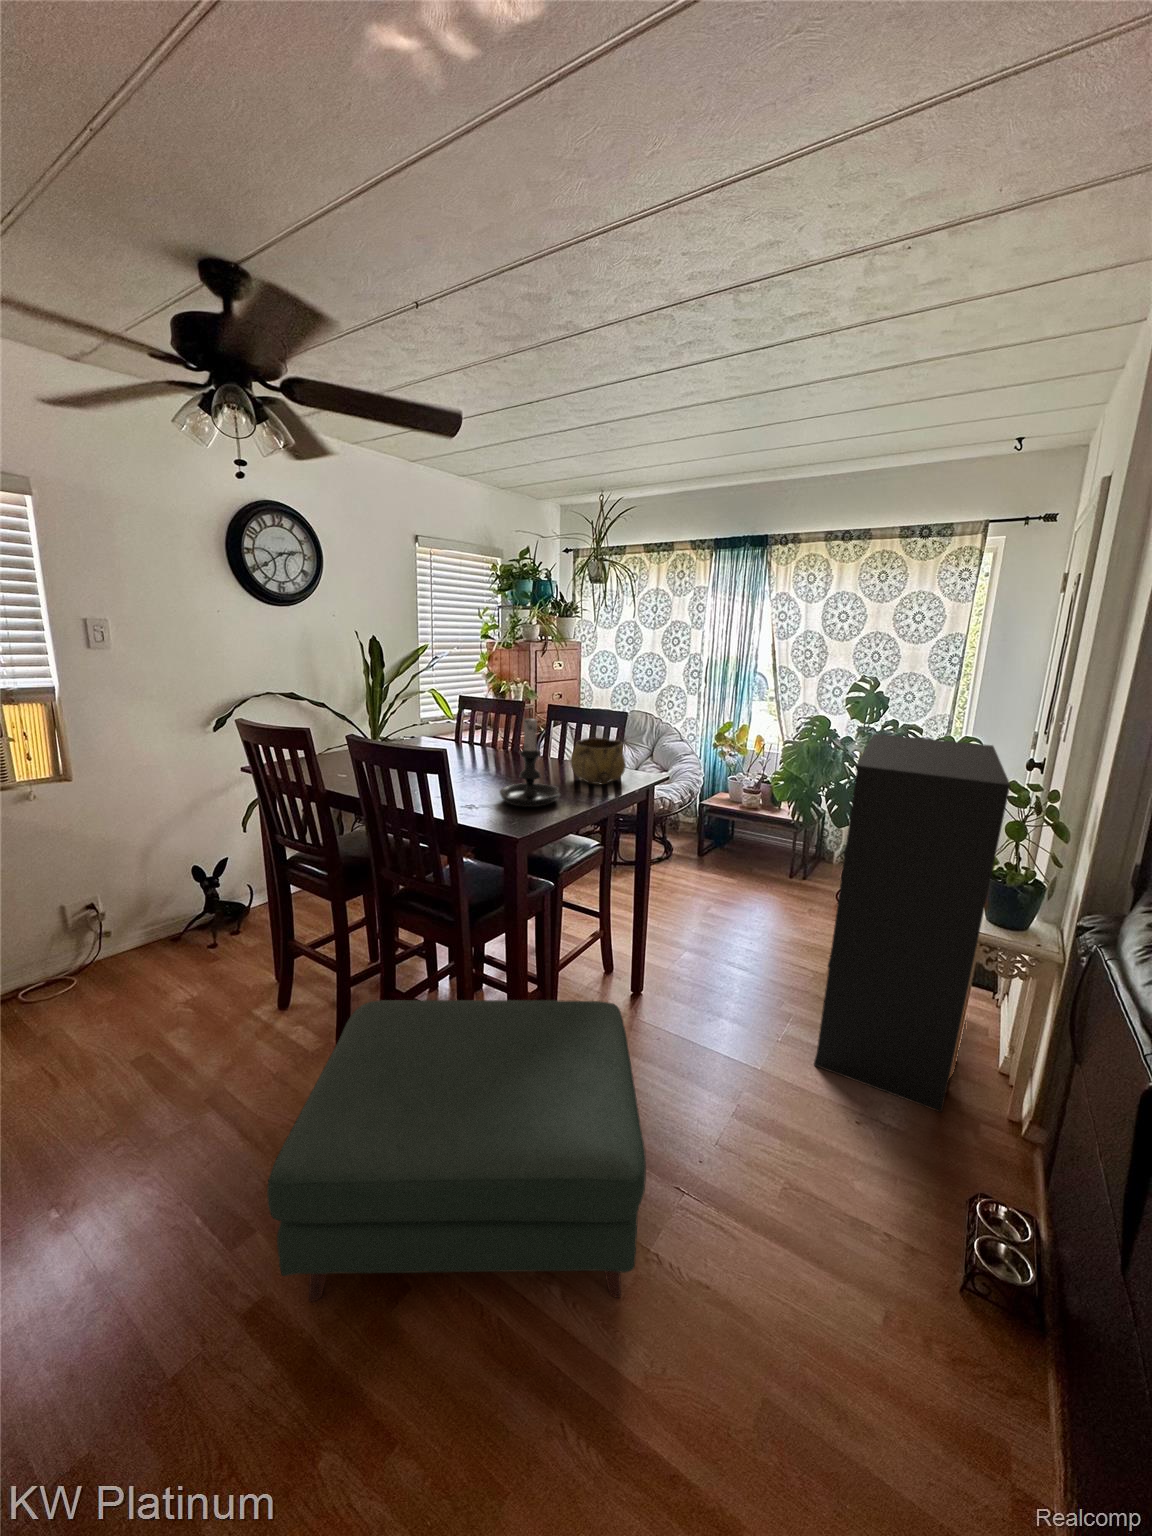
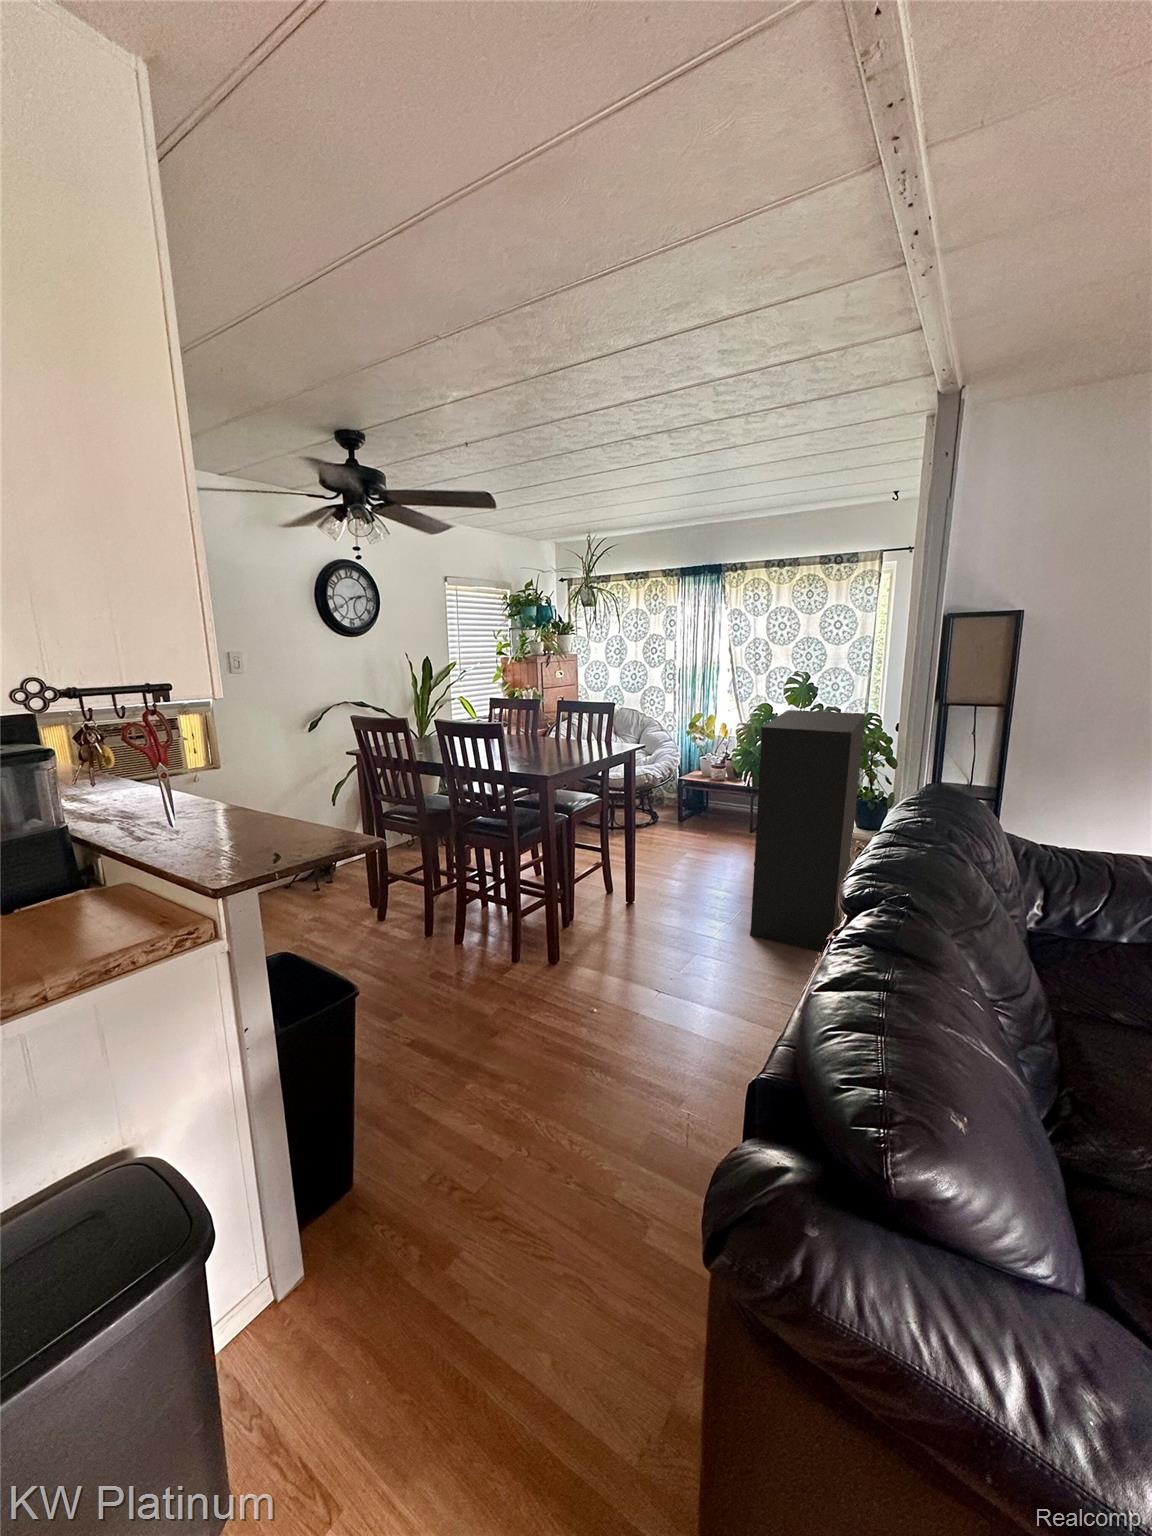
candle holder: present [500,718,561,807] -> none [530,702,571,765]
decorative bowl: present [570,738,626,784] -> none [575,721,613,752]
ottoman: present [267,1000,646,1302] -> none [419,885,631,1045]

